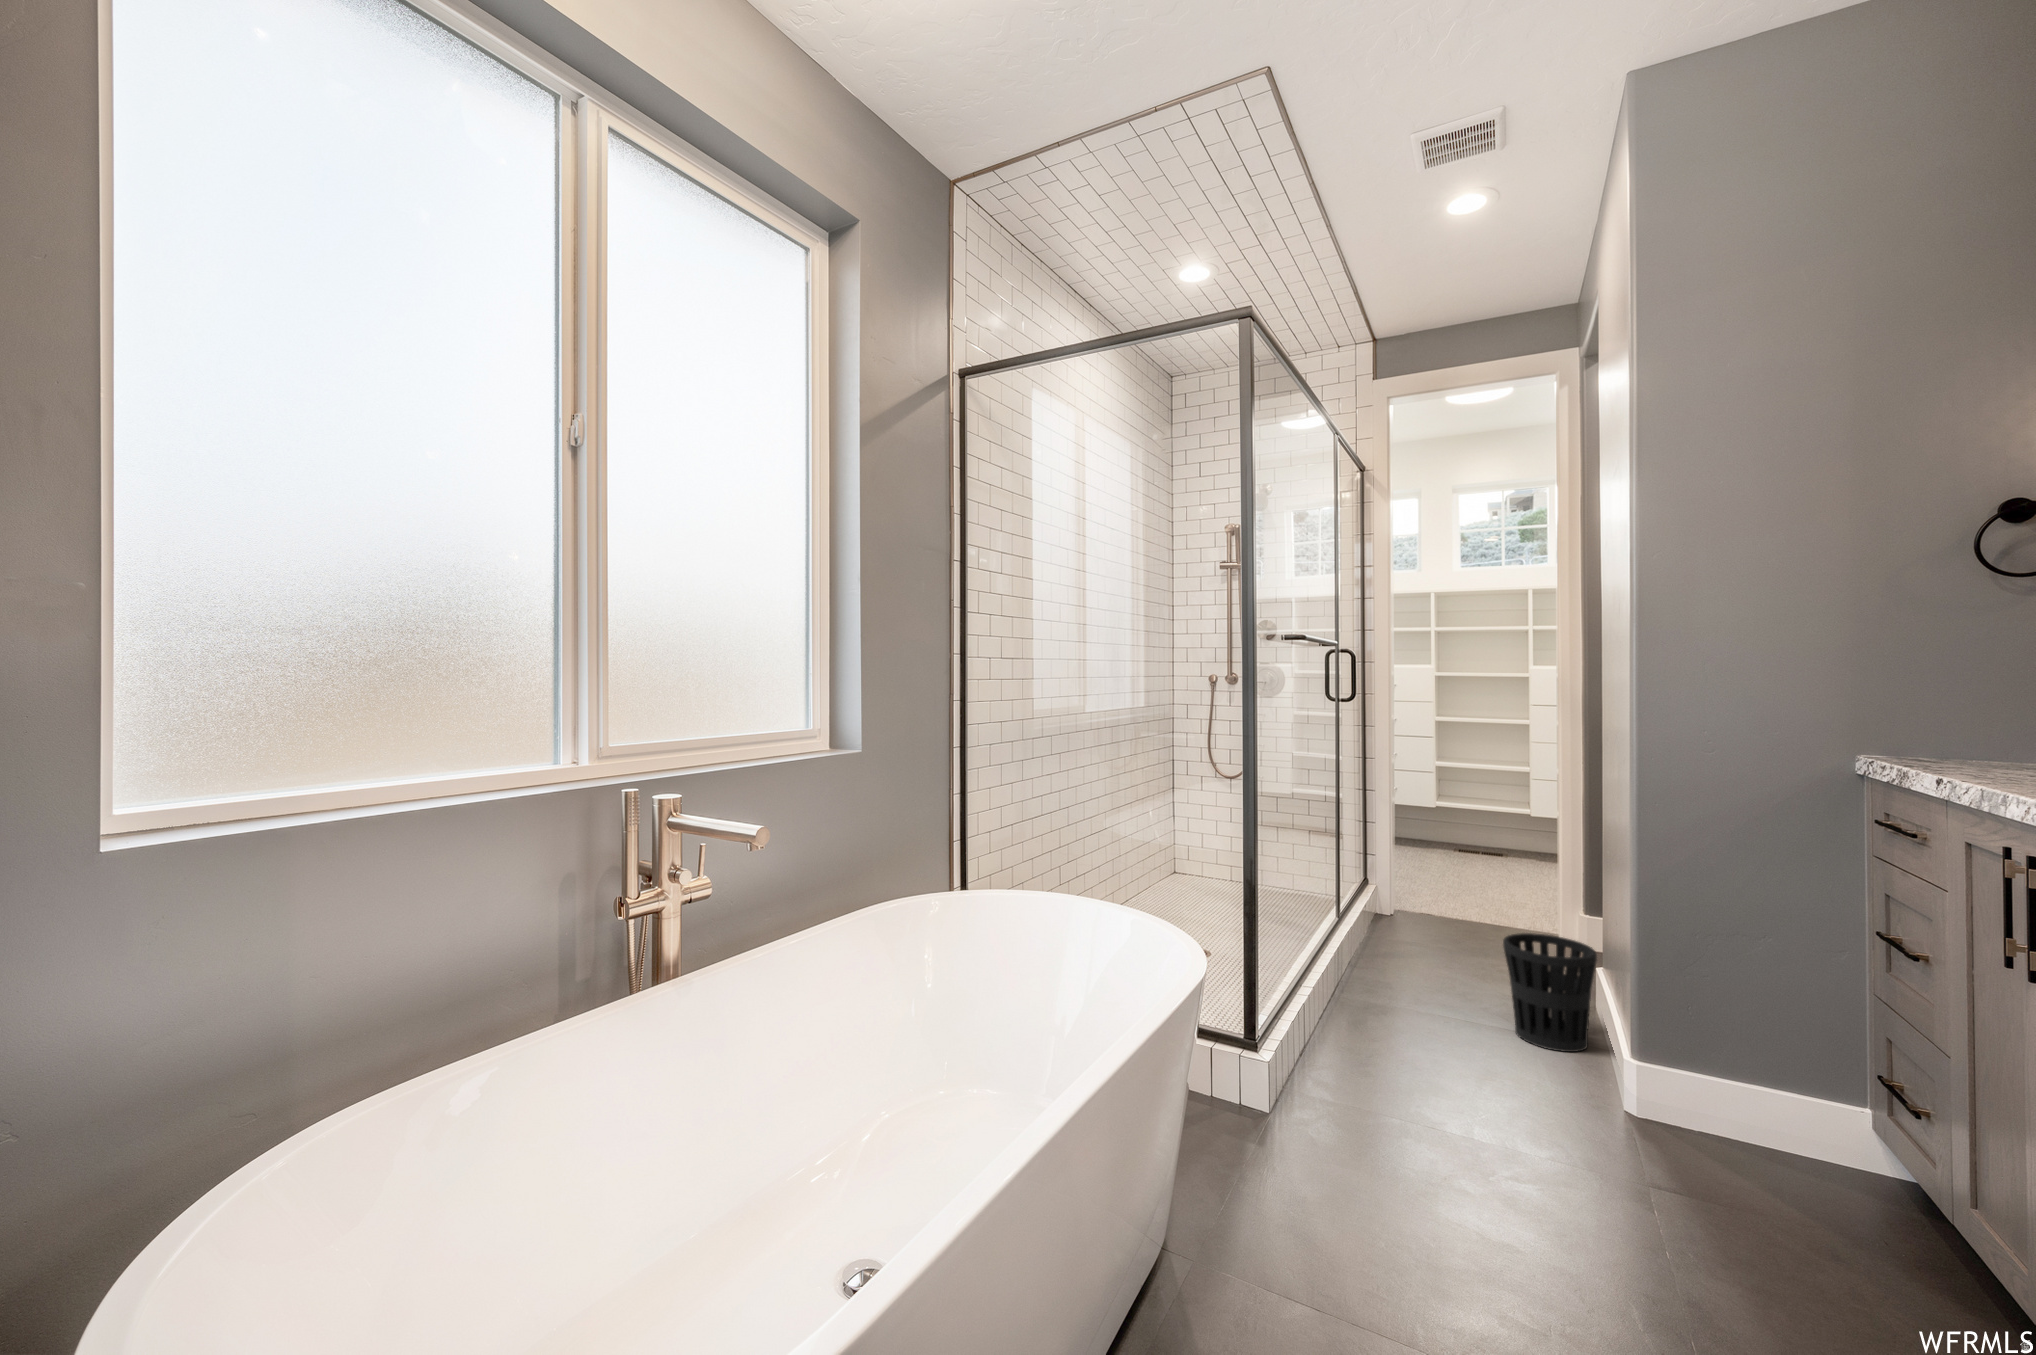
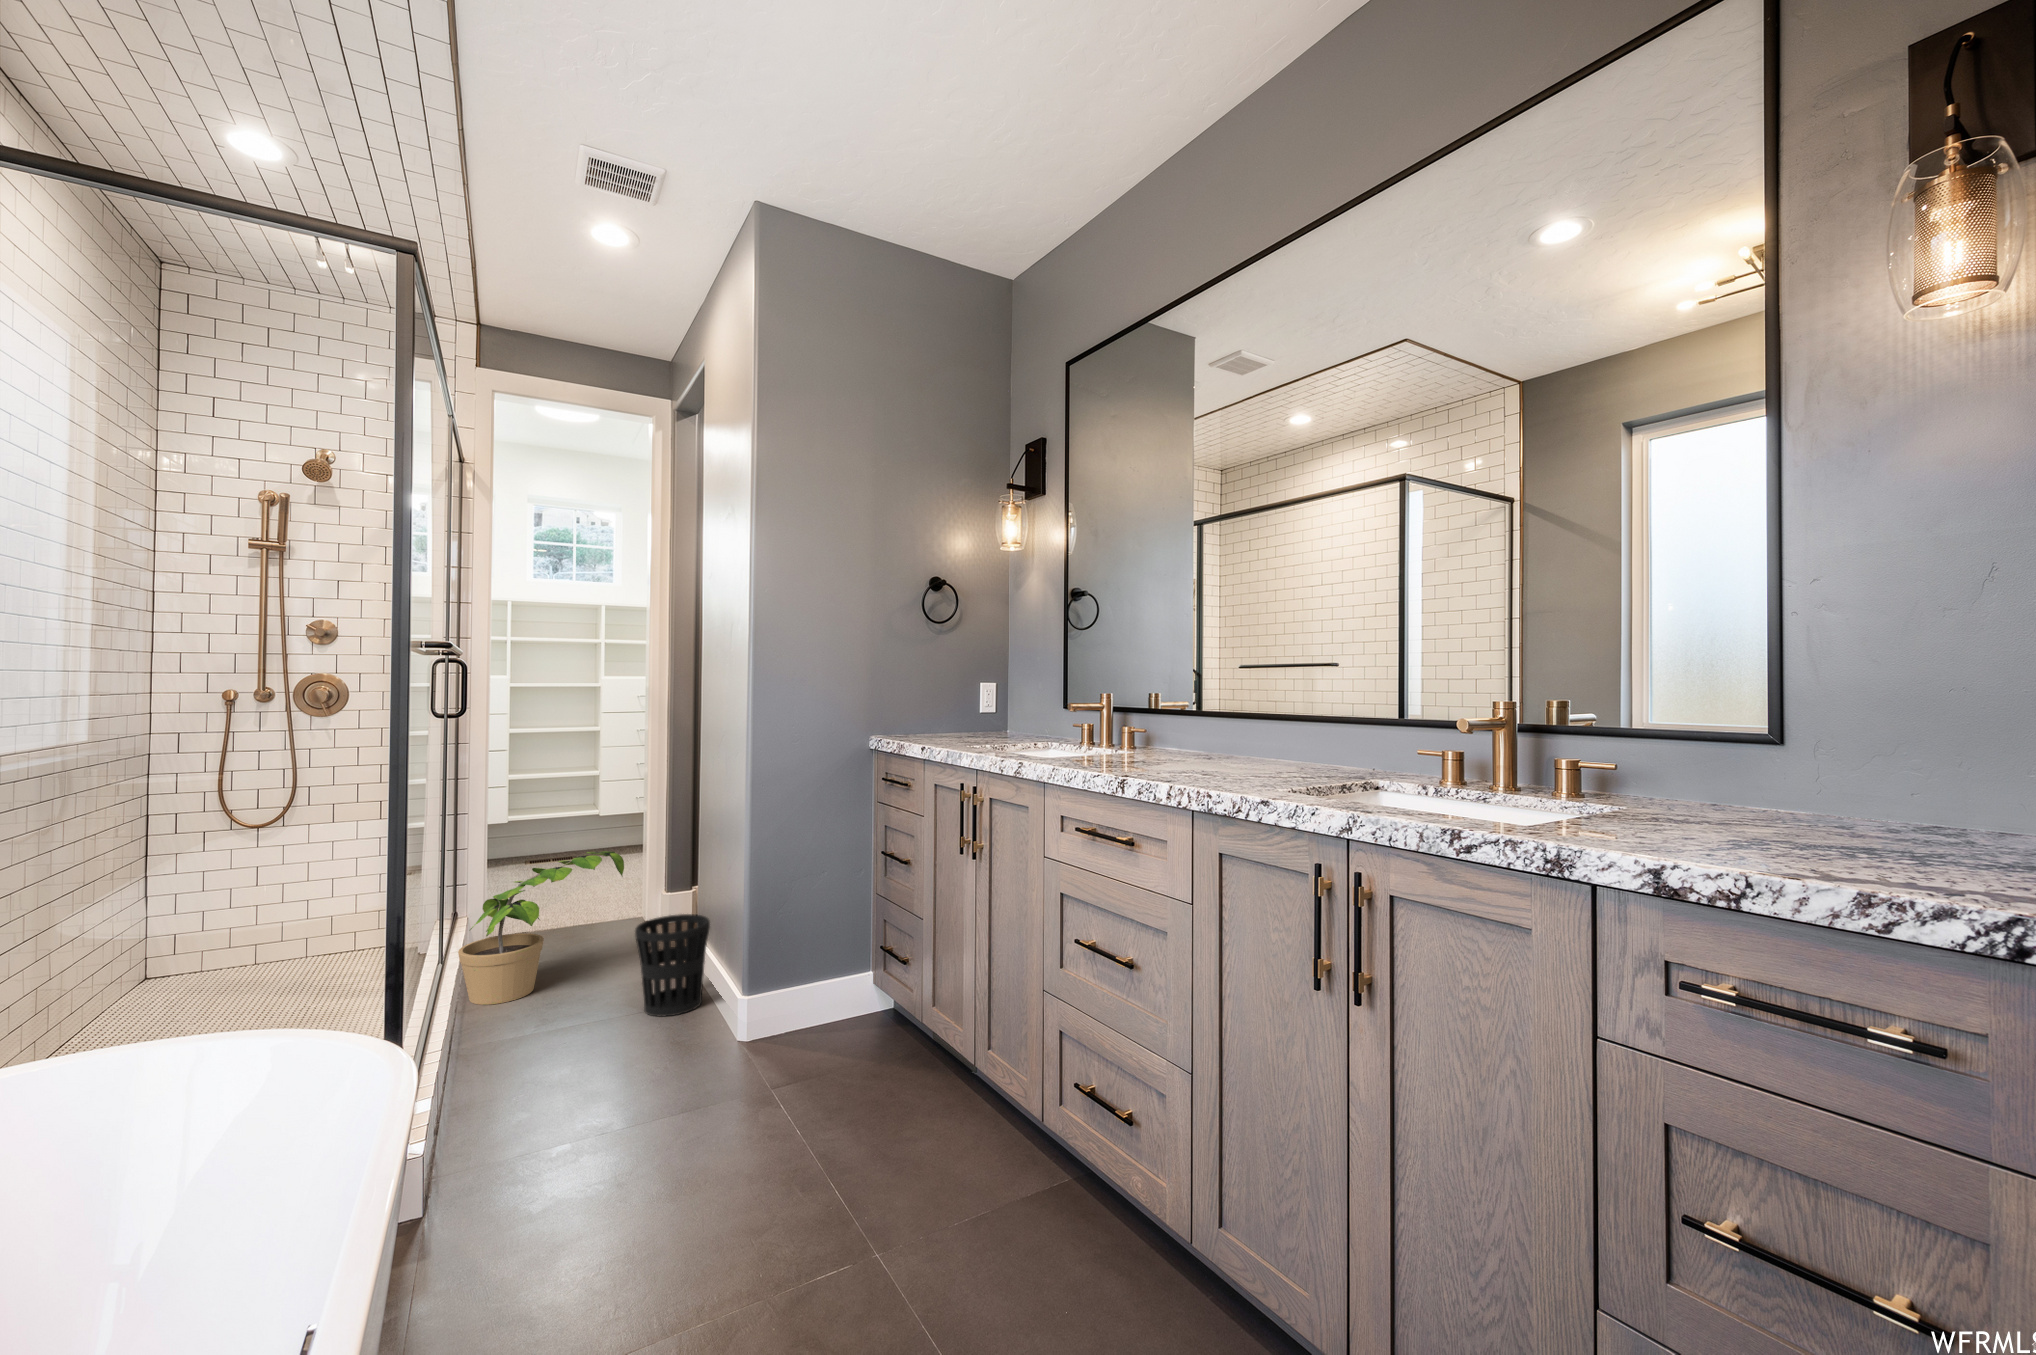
potted plant: none [1351,847,1506,972] -> present [458,851,624,1005]

